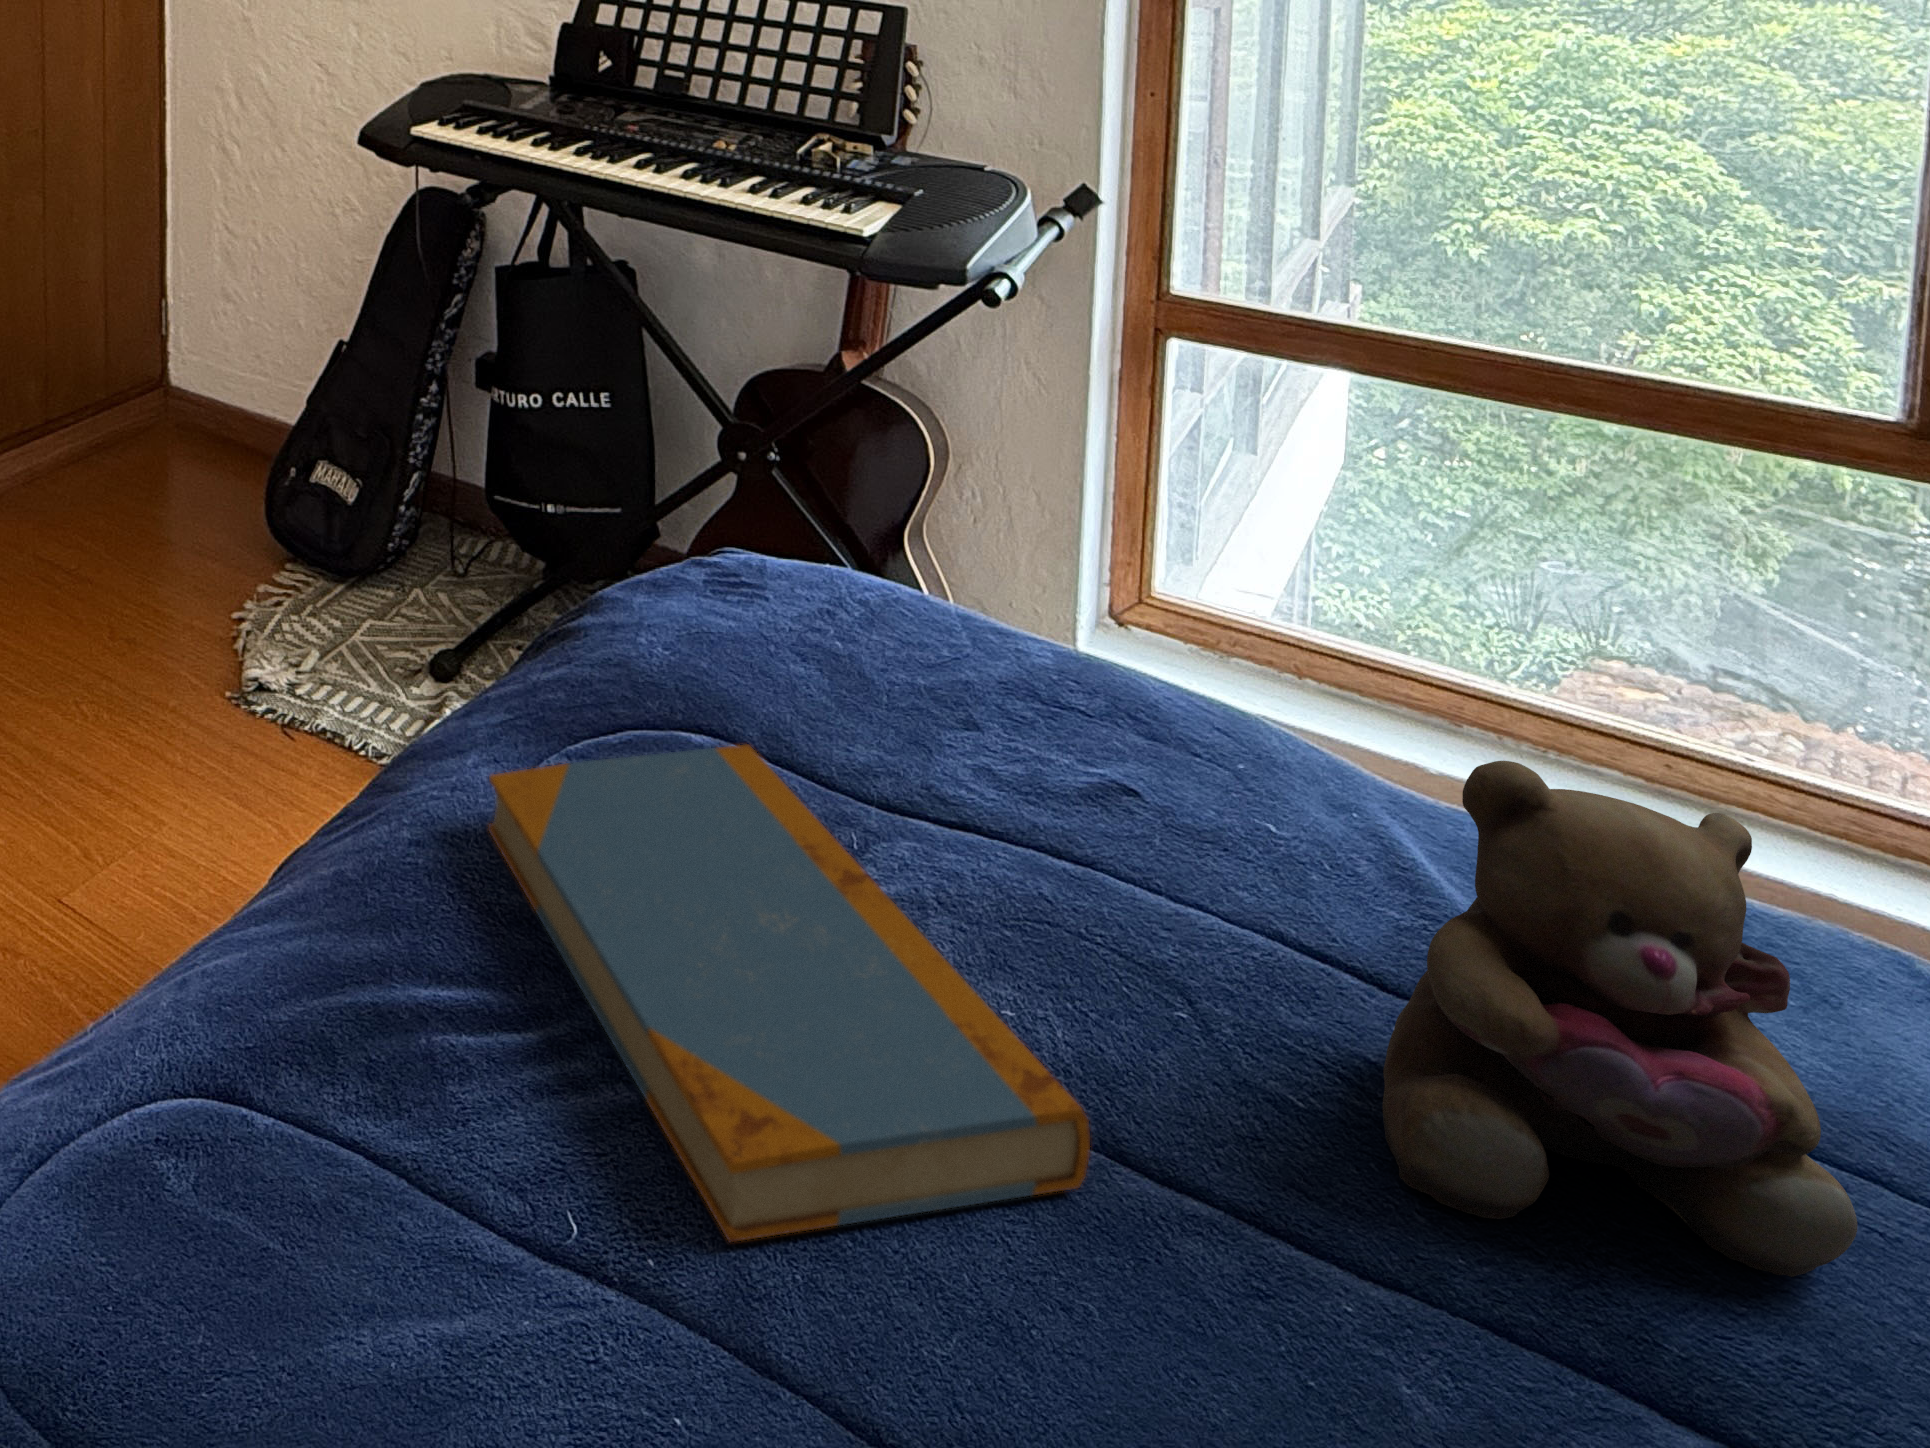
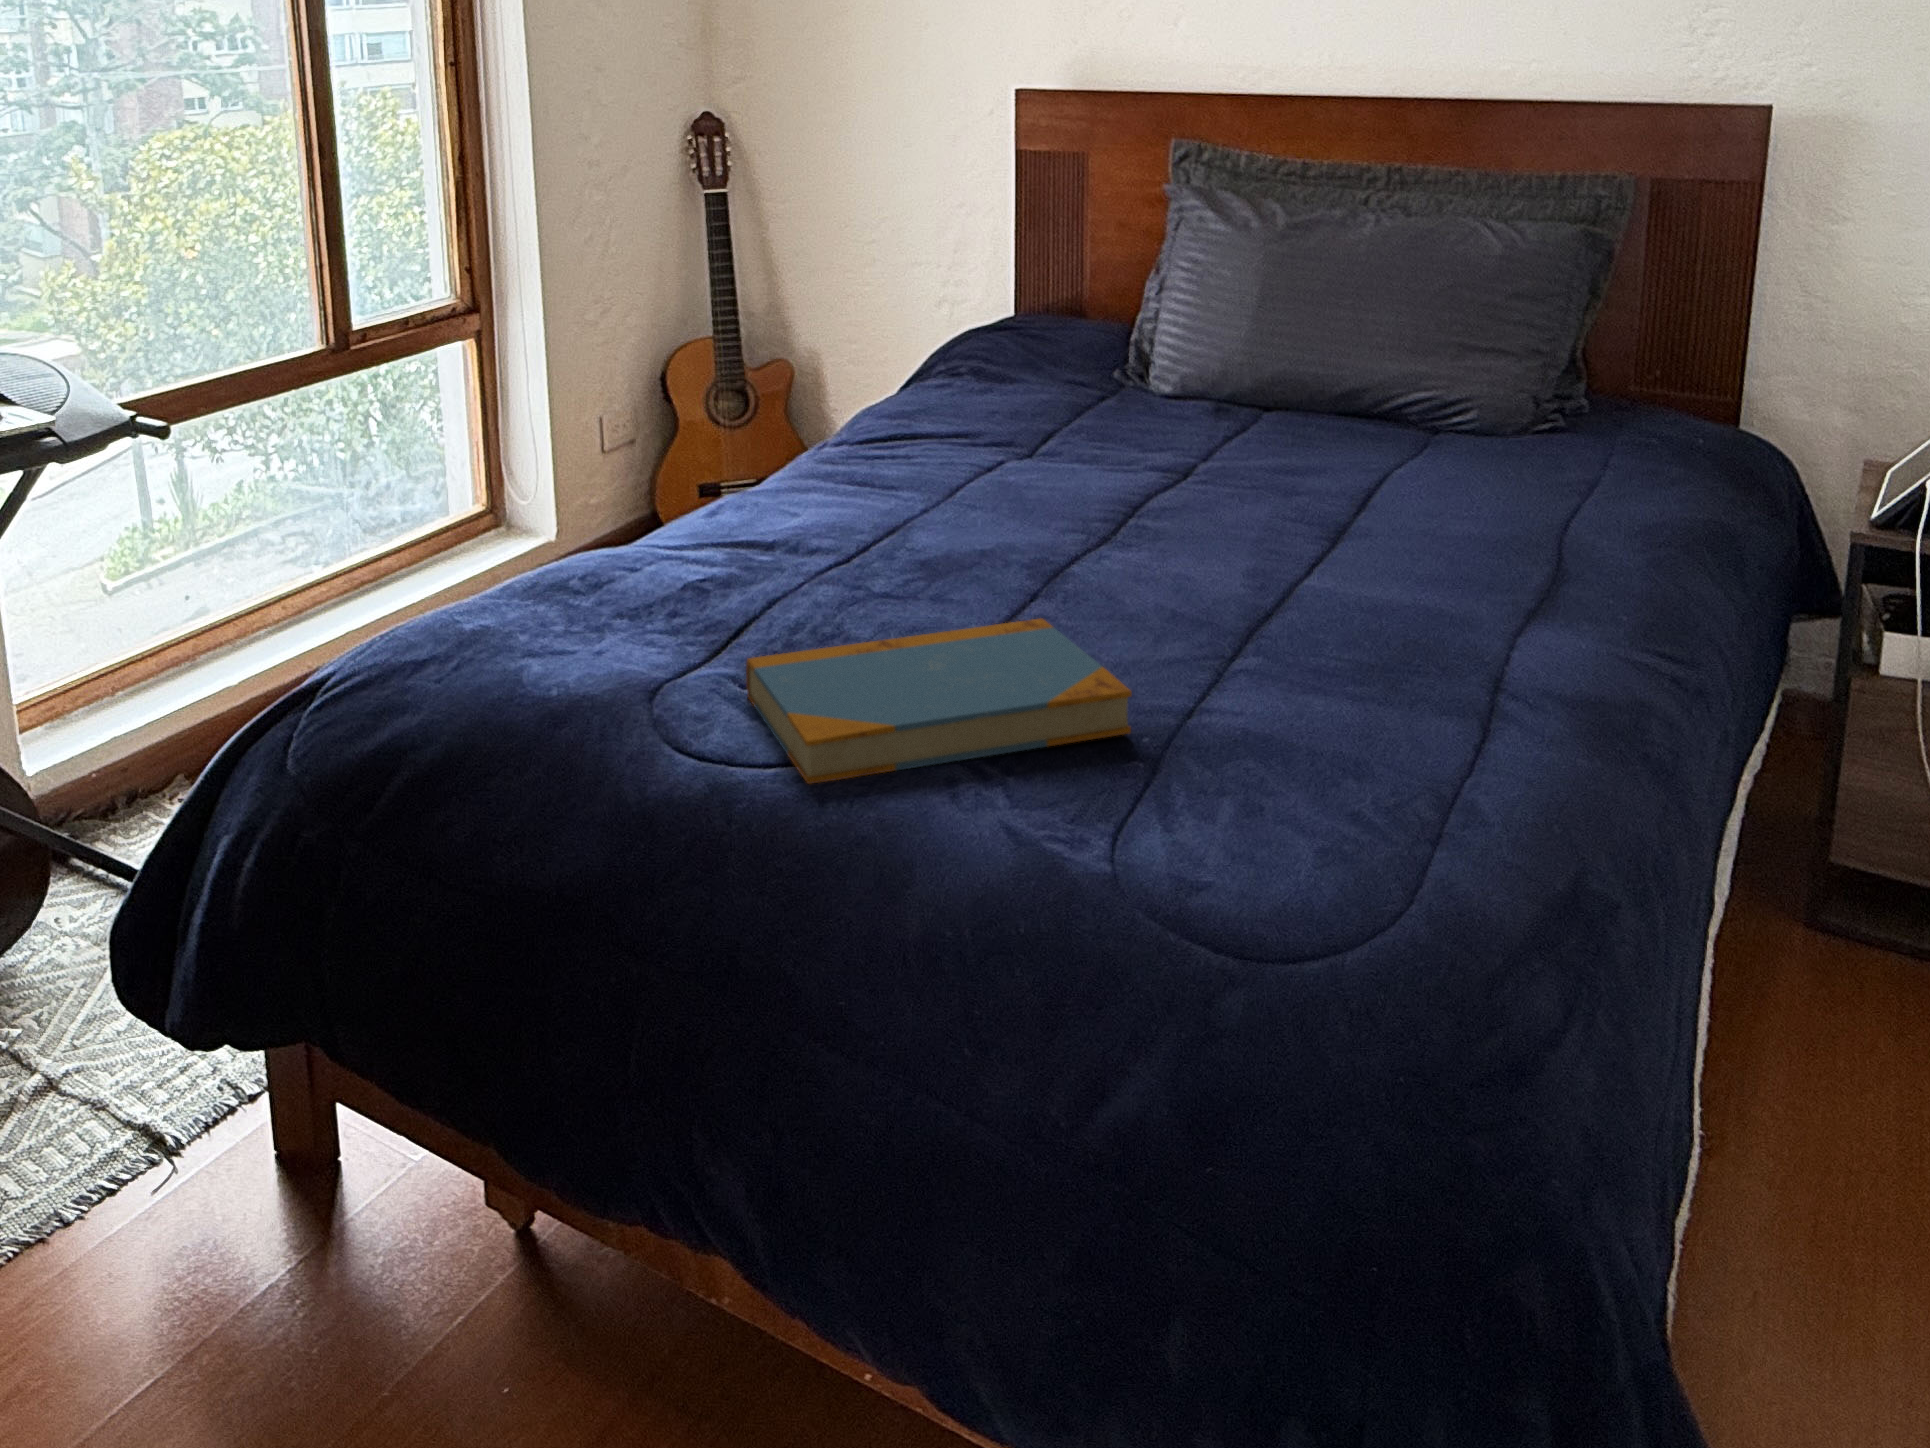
teddy bear: present [1383,761,1857,1277] -> none [905,402,1020,601]

